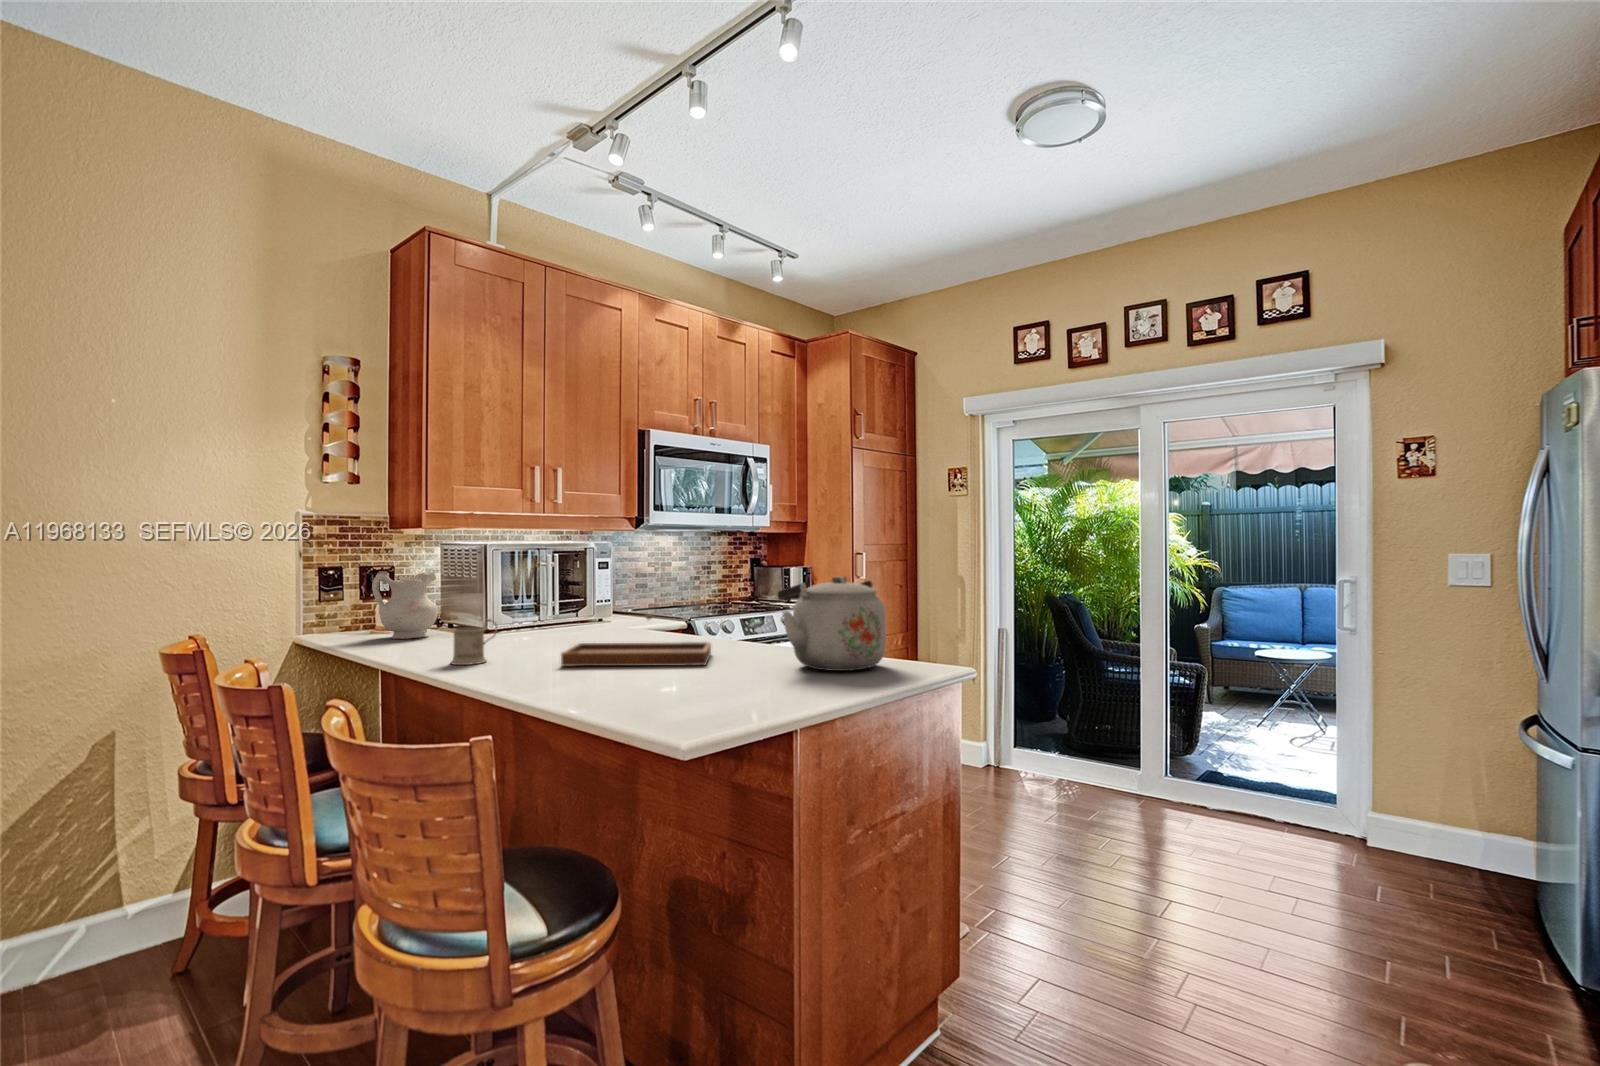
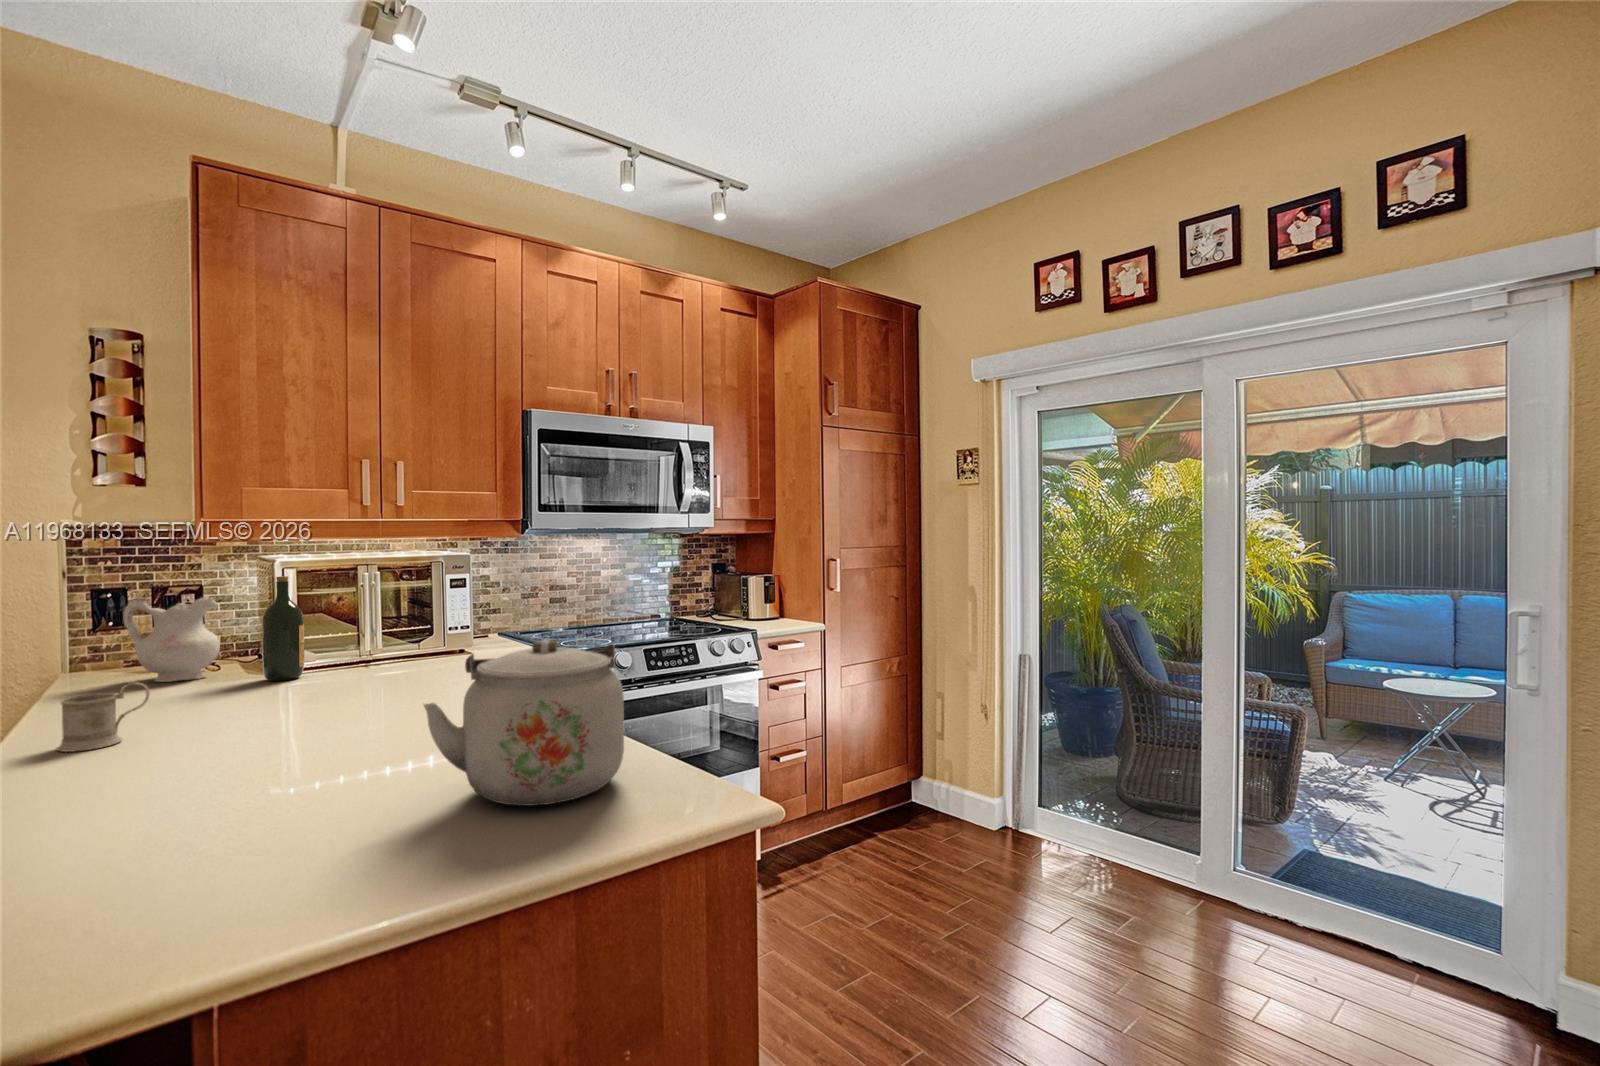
wine bottle: none [485,555,514,636] -> present [262,576,305,681]
tray: present [561,612,711,666] -> none [168,678,435,771]

